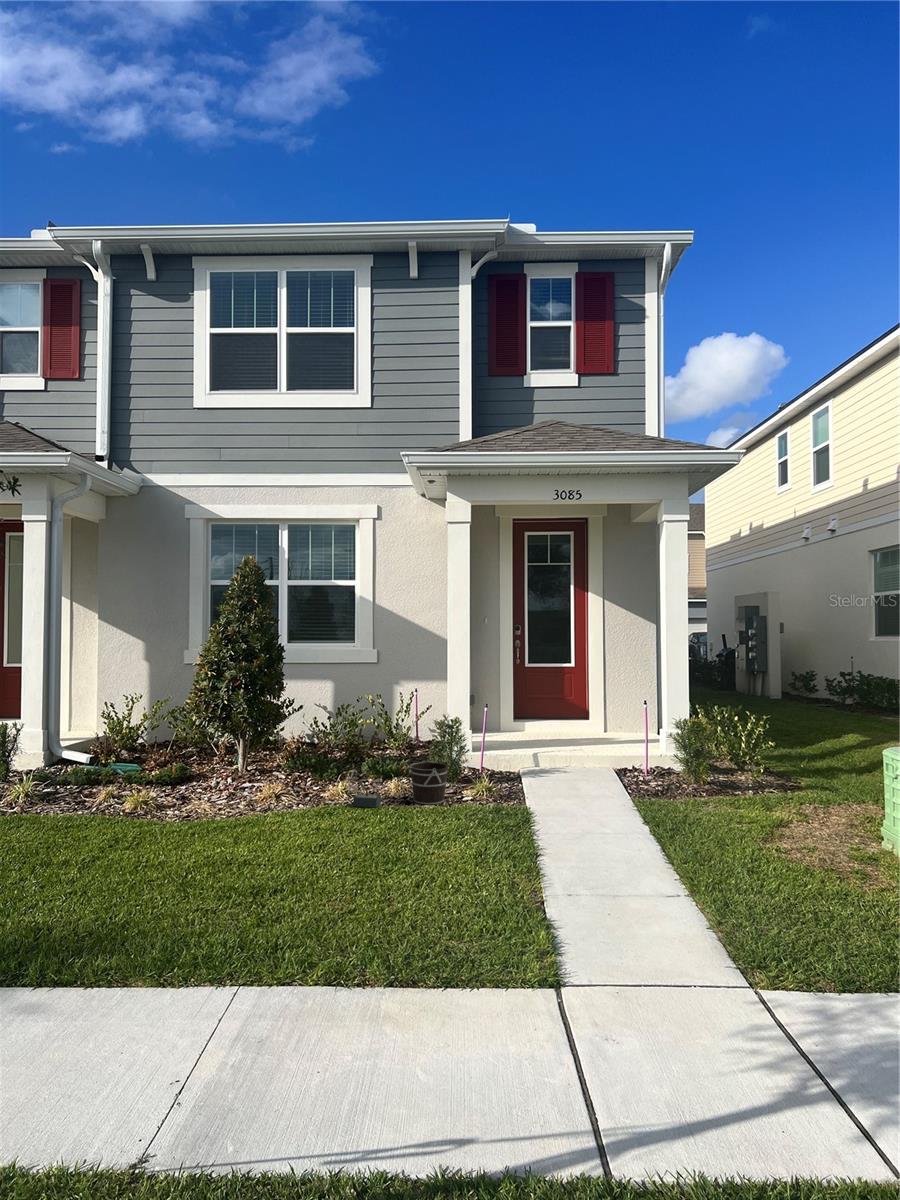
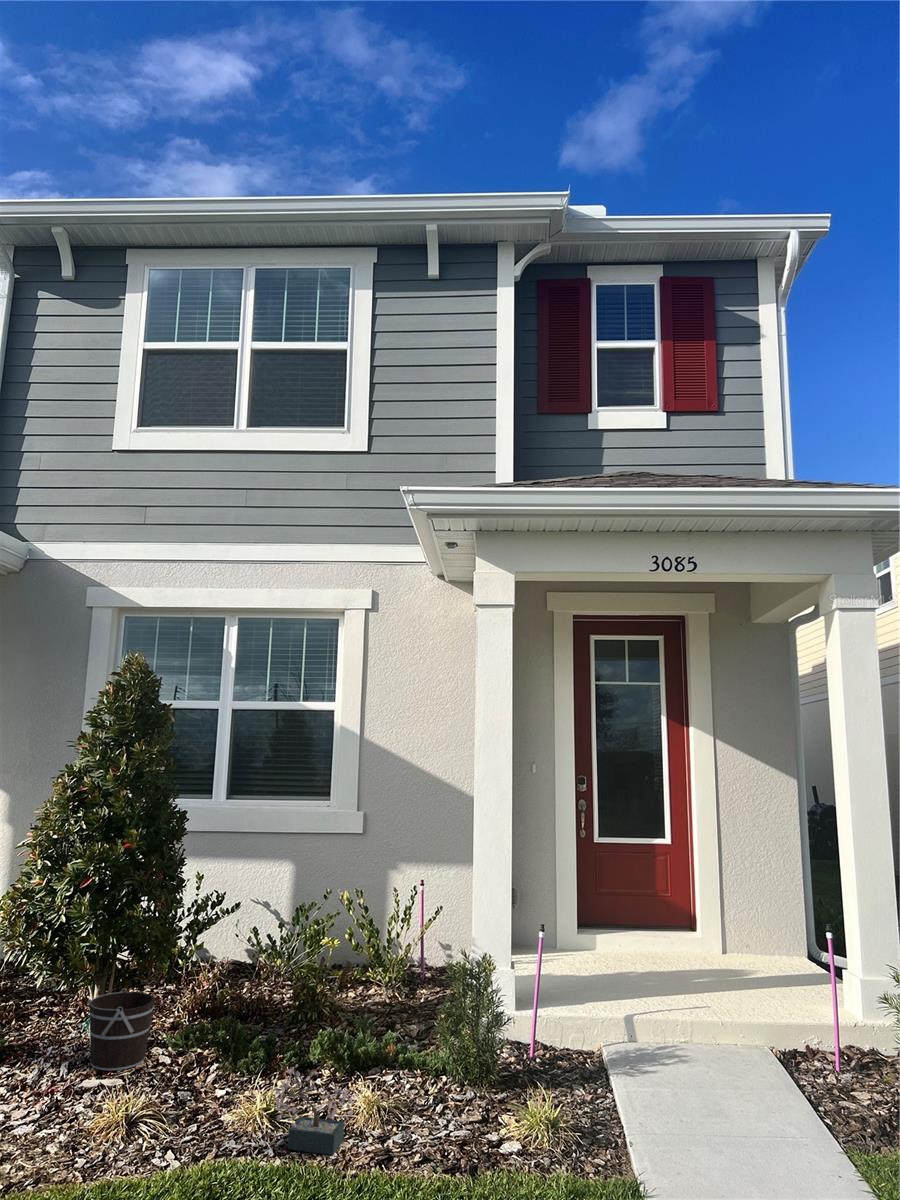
bucket: present [410,761,448,804] -> present [87,988,155,1070]

